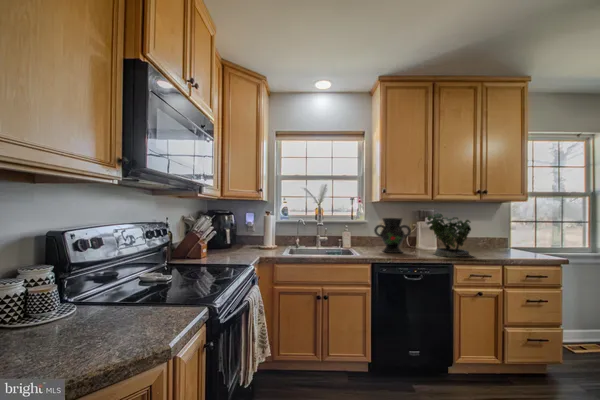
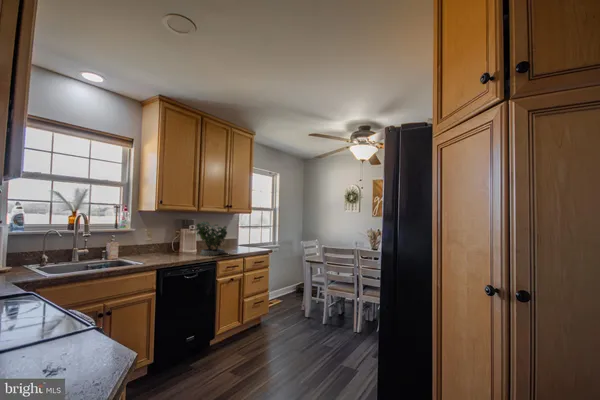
decorative vase: present [374,218,411,253] -> none [149,226,183,258]

